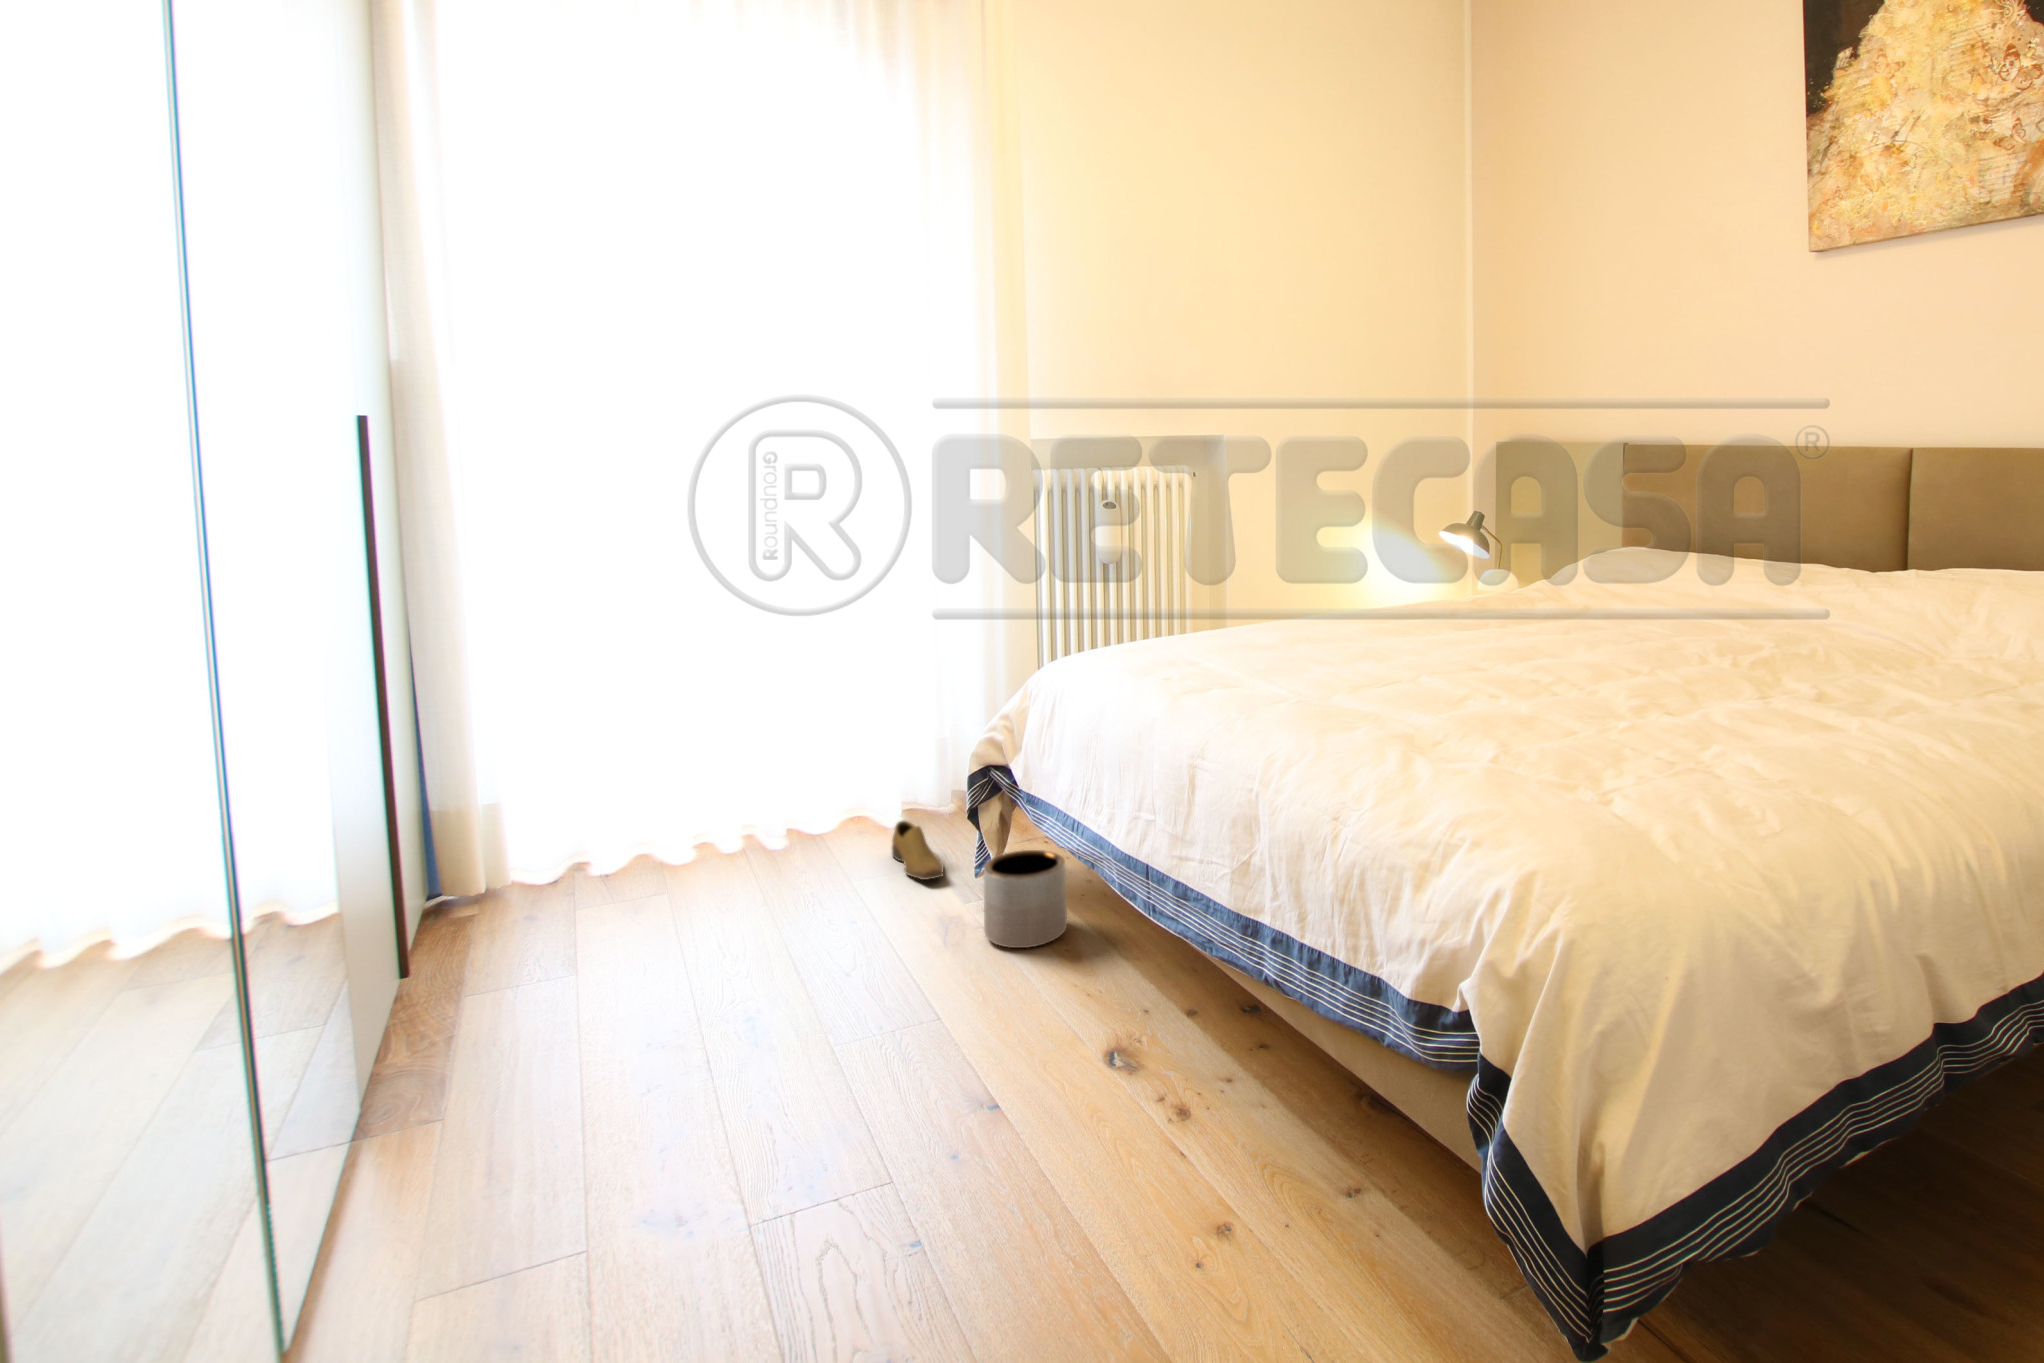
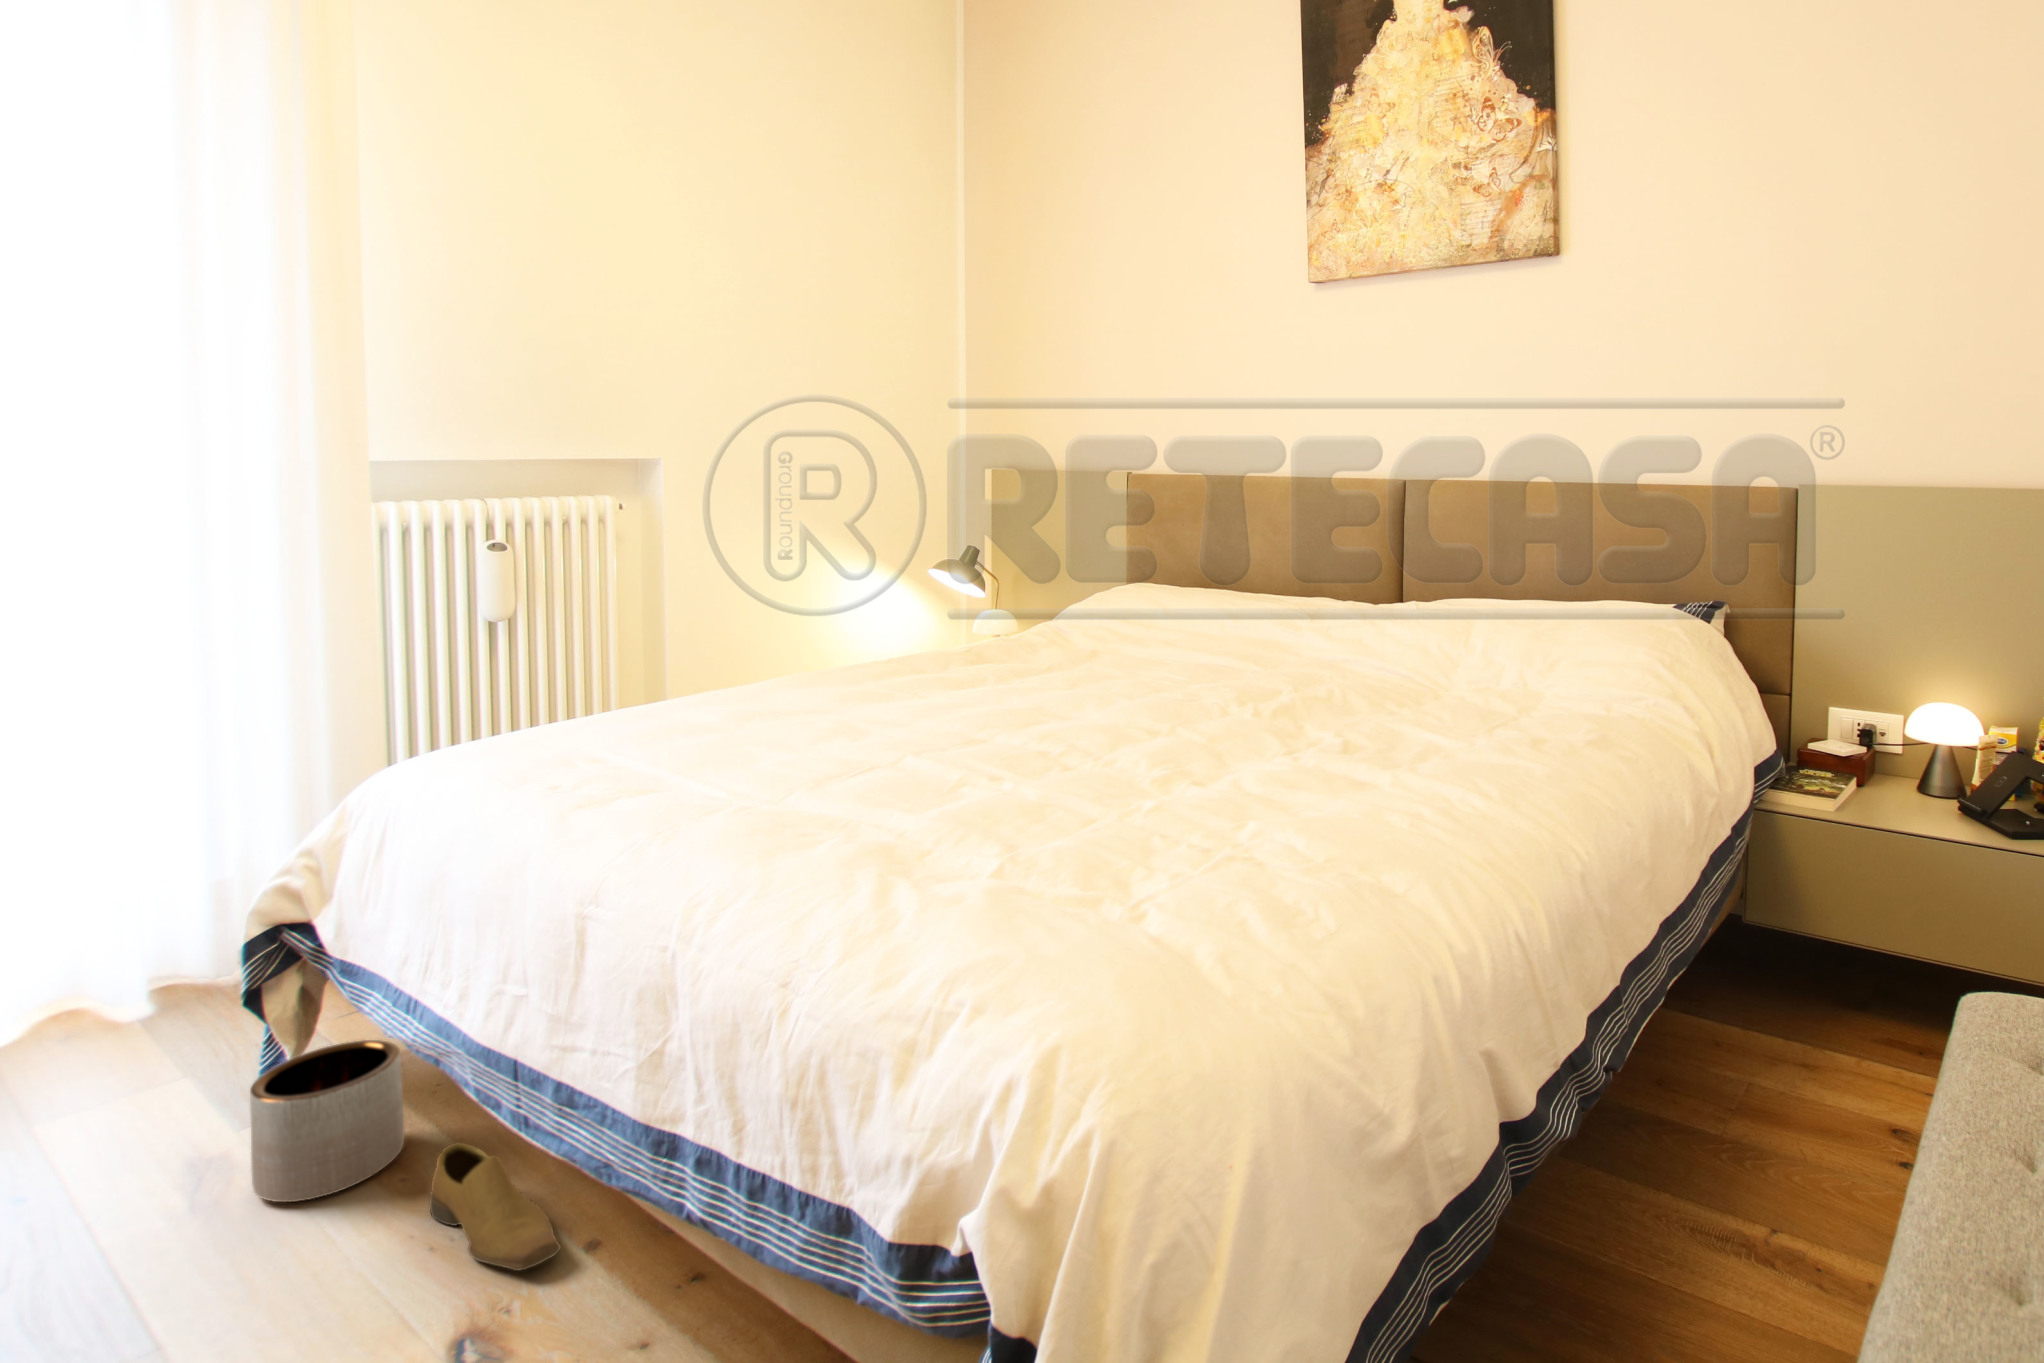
shoe: present [892,821,944,880] -> present [430,1143,561,1271]

